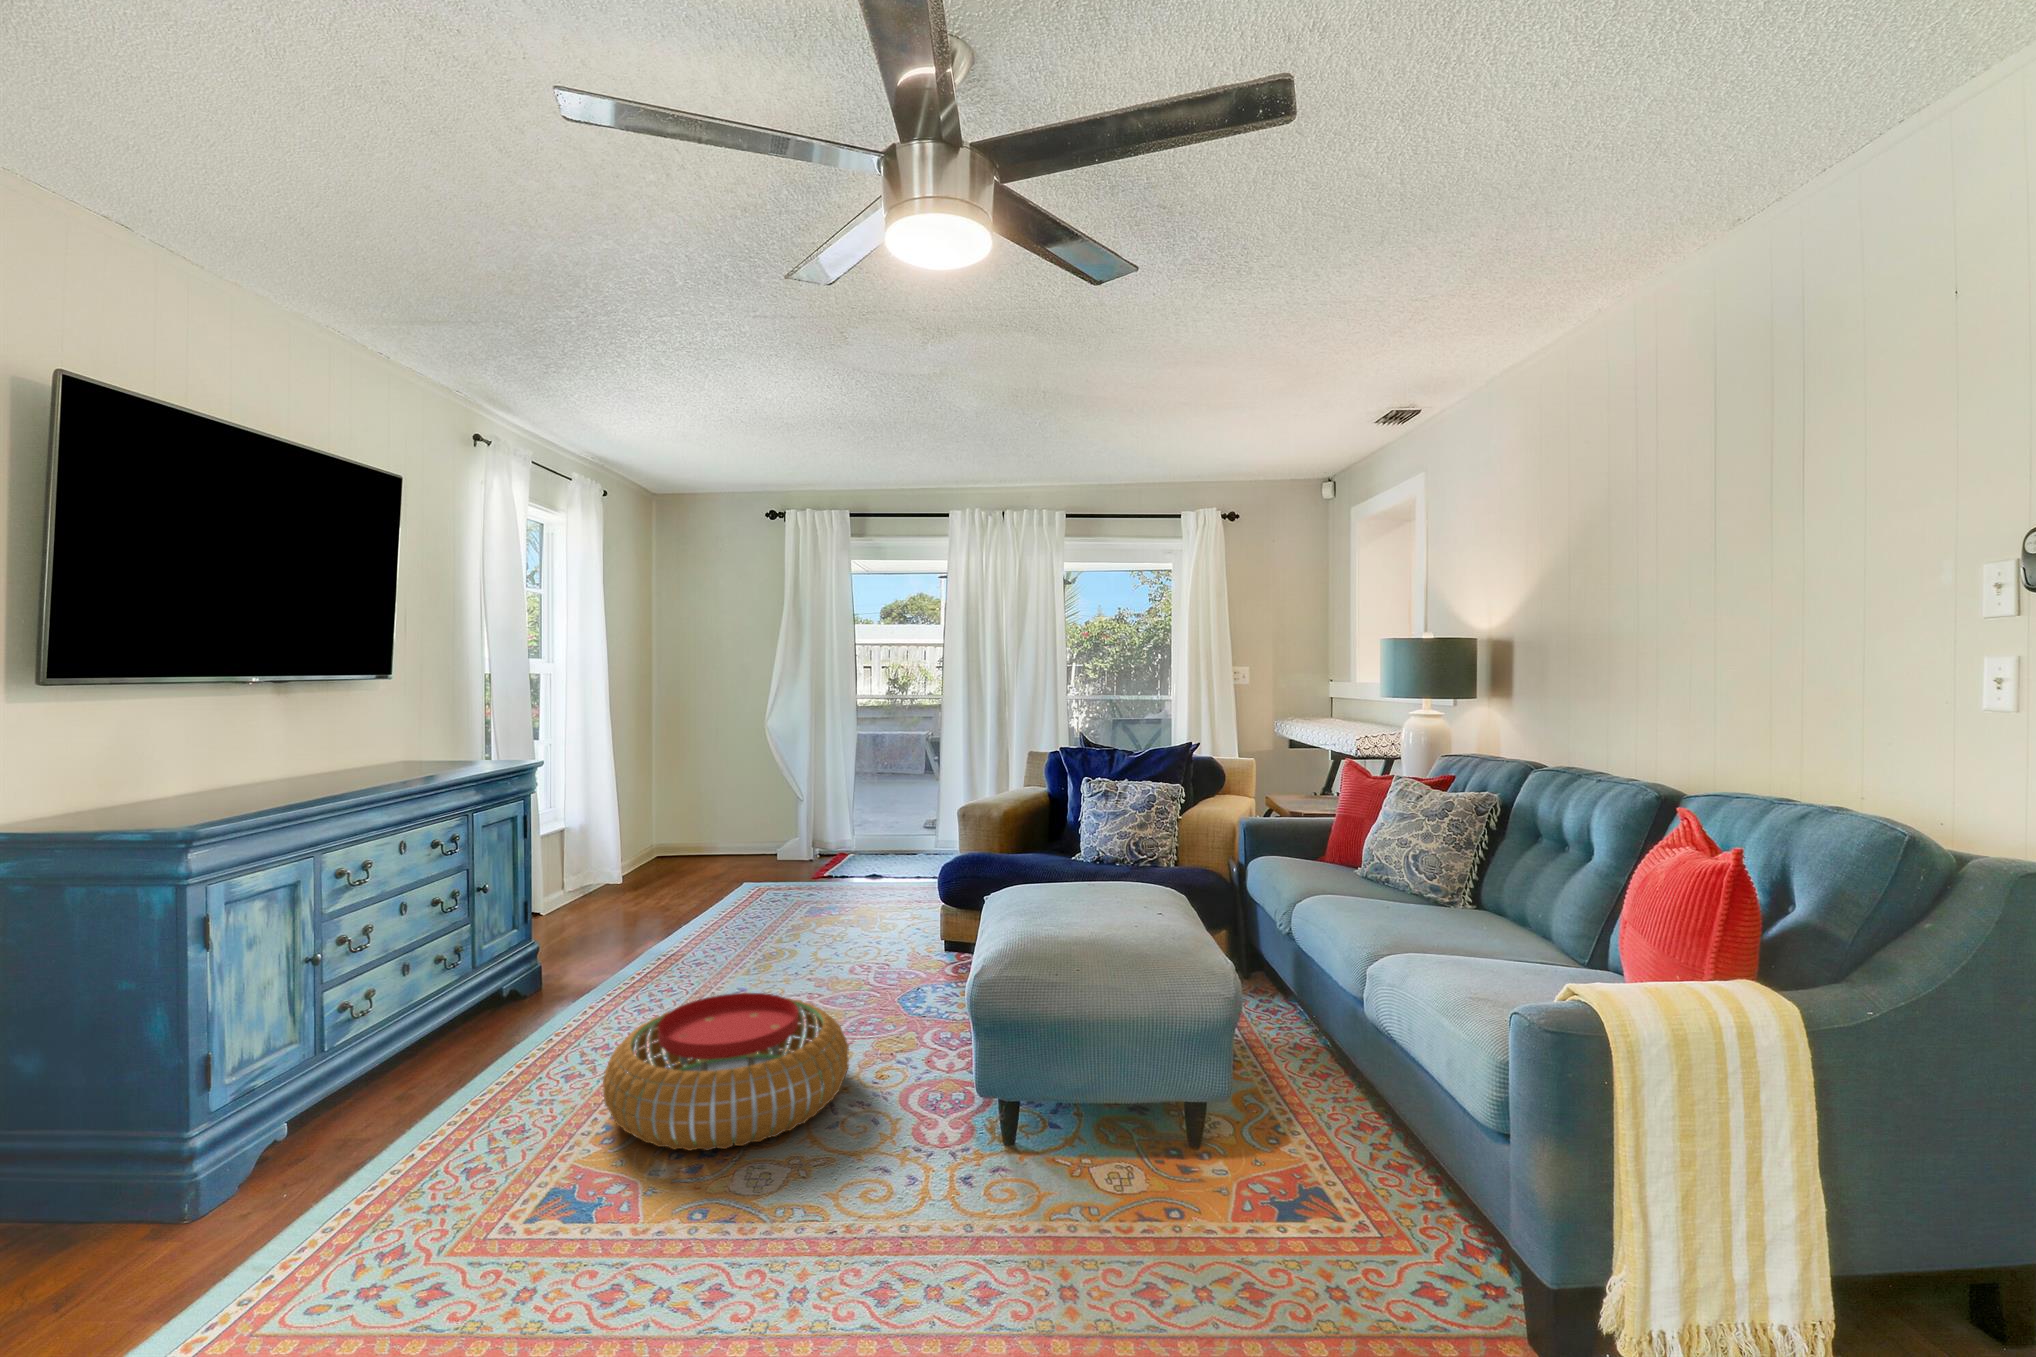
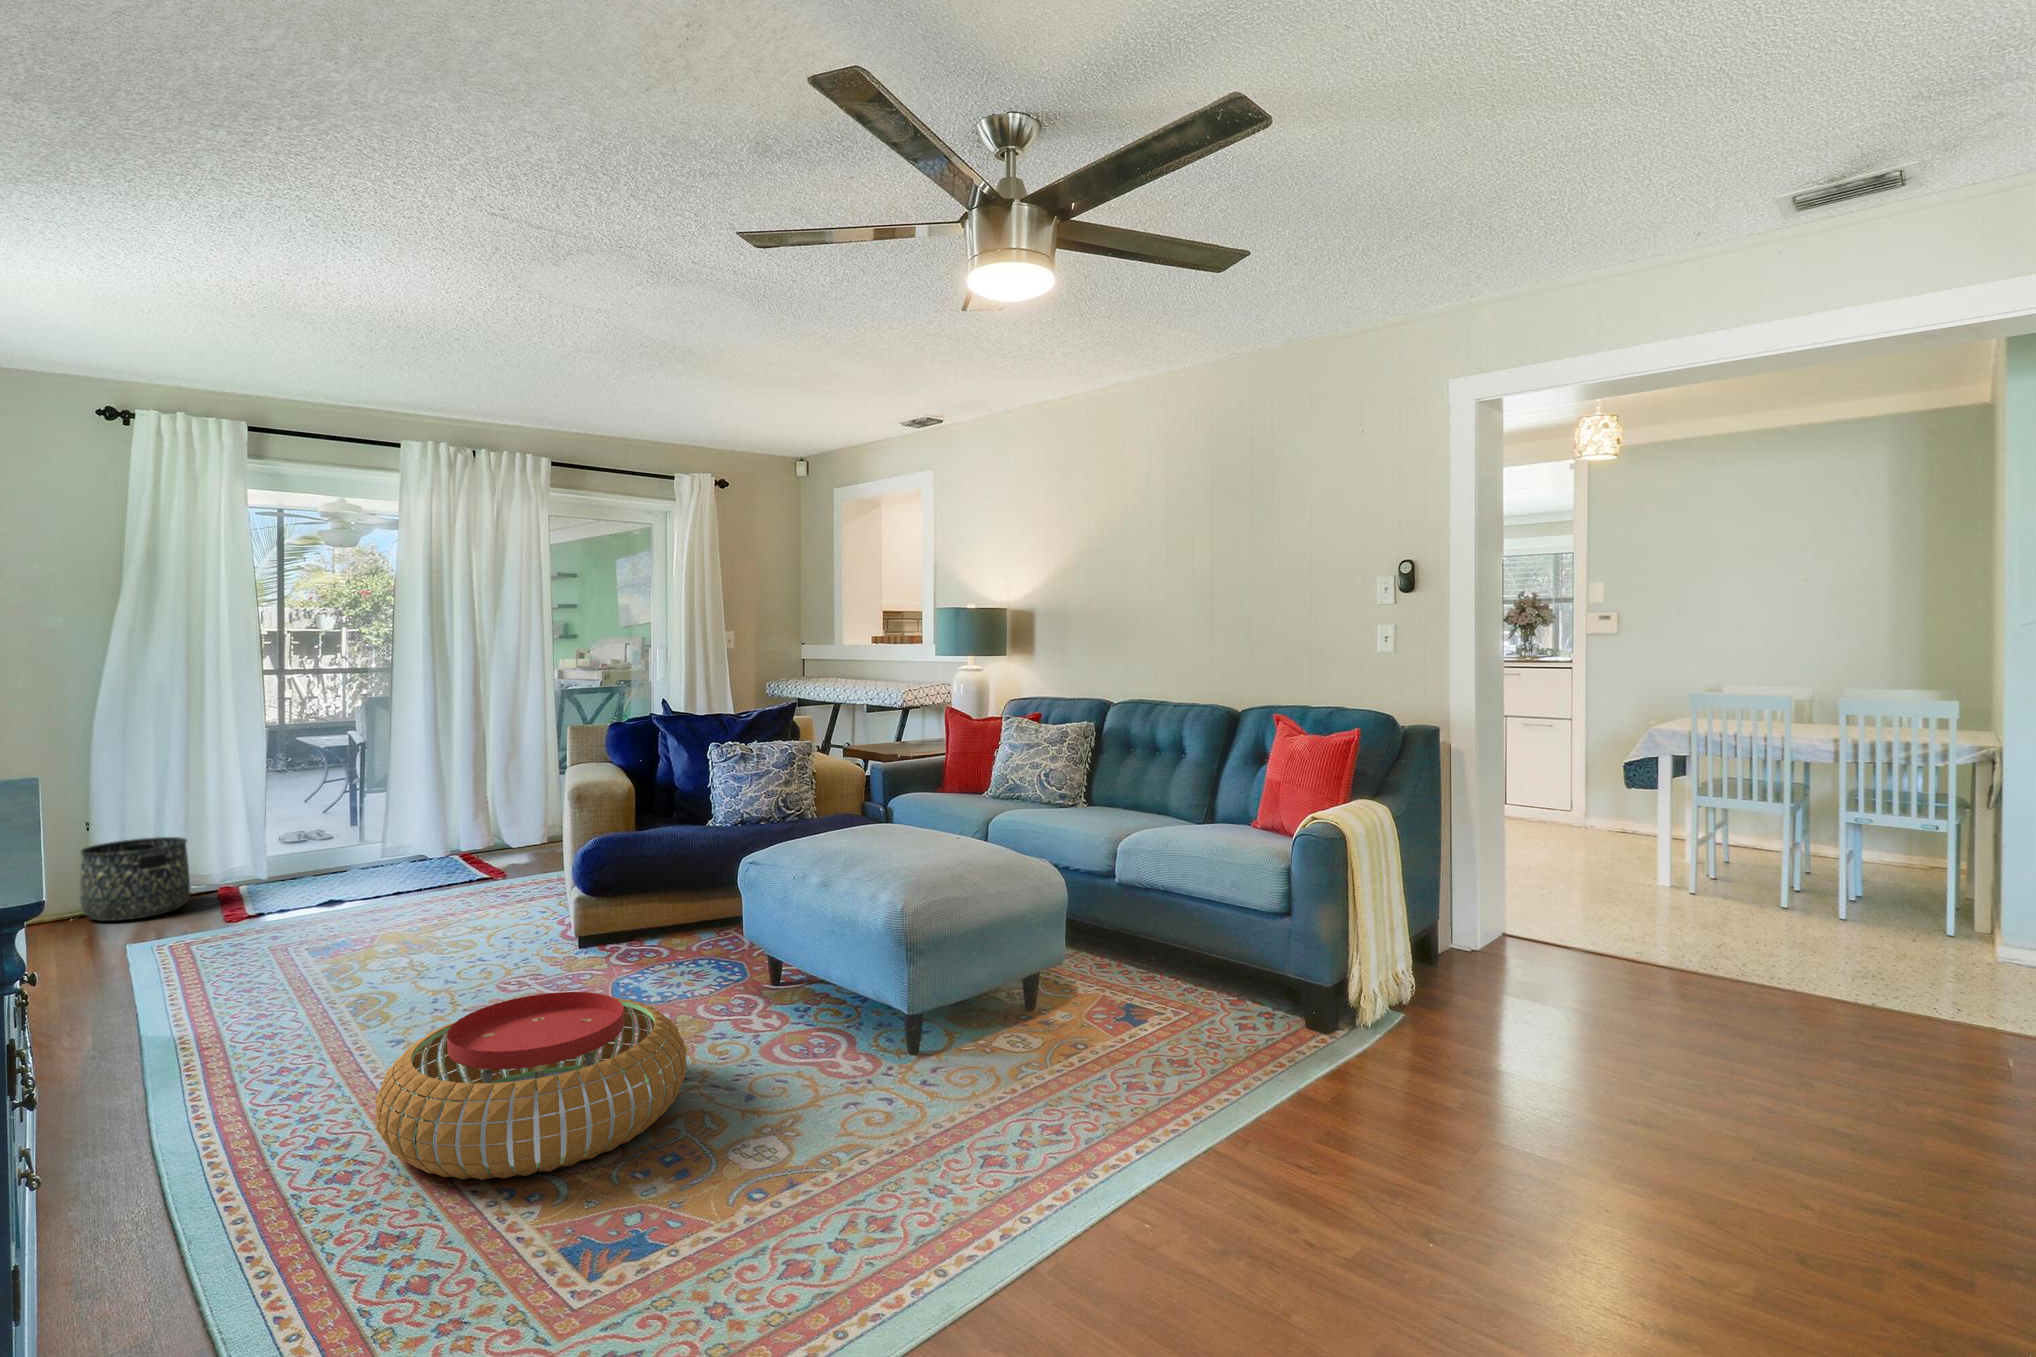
basket: none [741,806,801,862] -> present [80,837,190,921]

